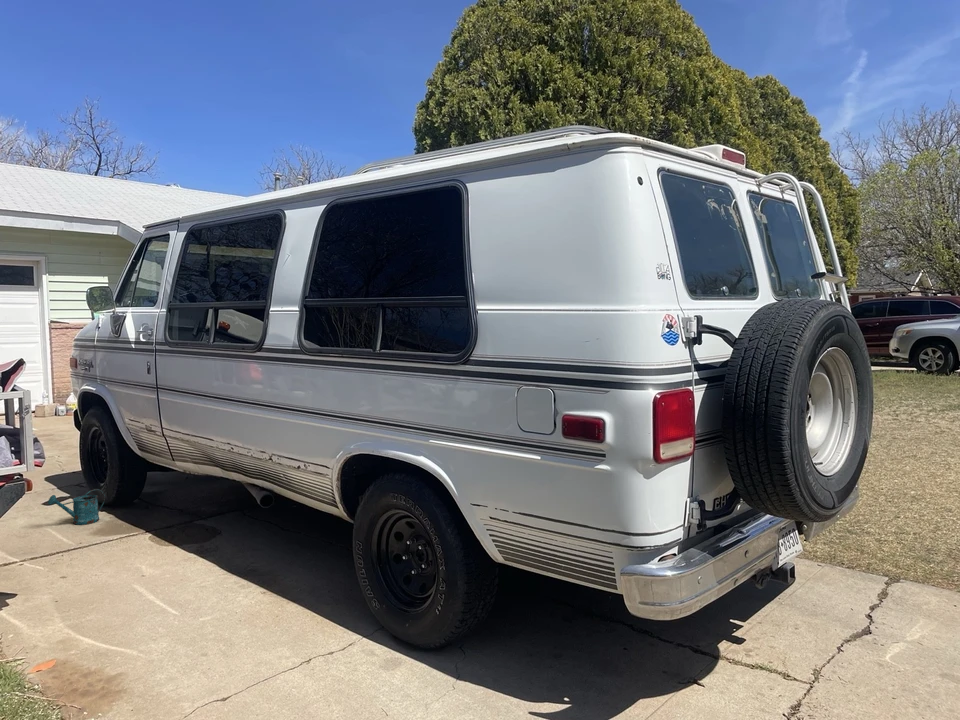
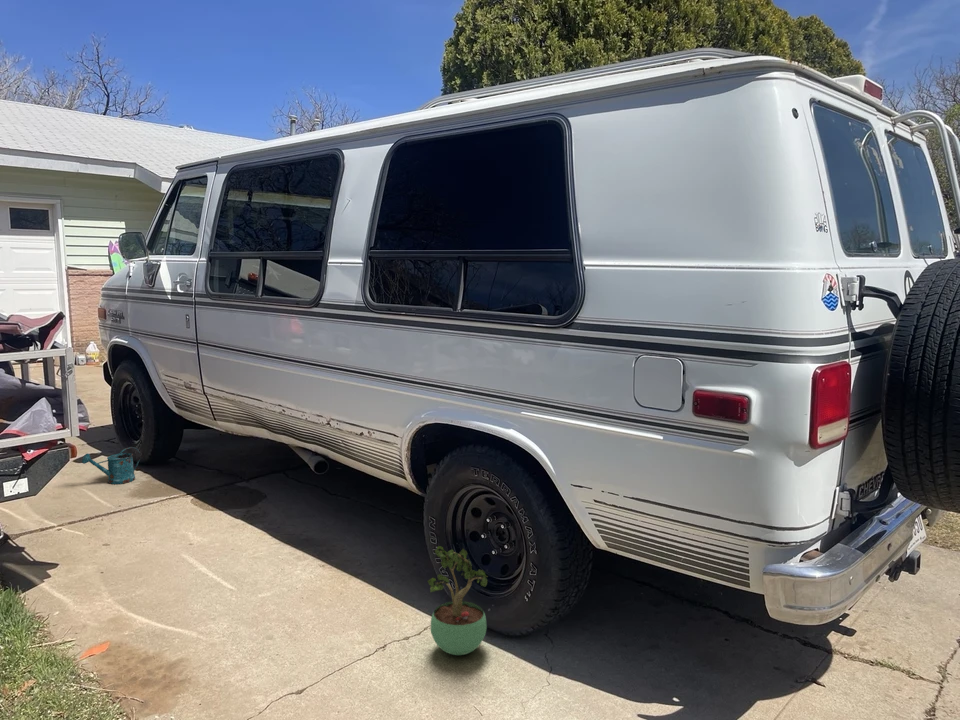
potted plant: none [349,565,403,666] -> present [427,546,487,655]

